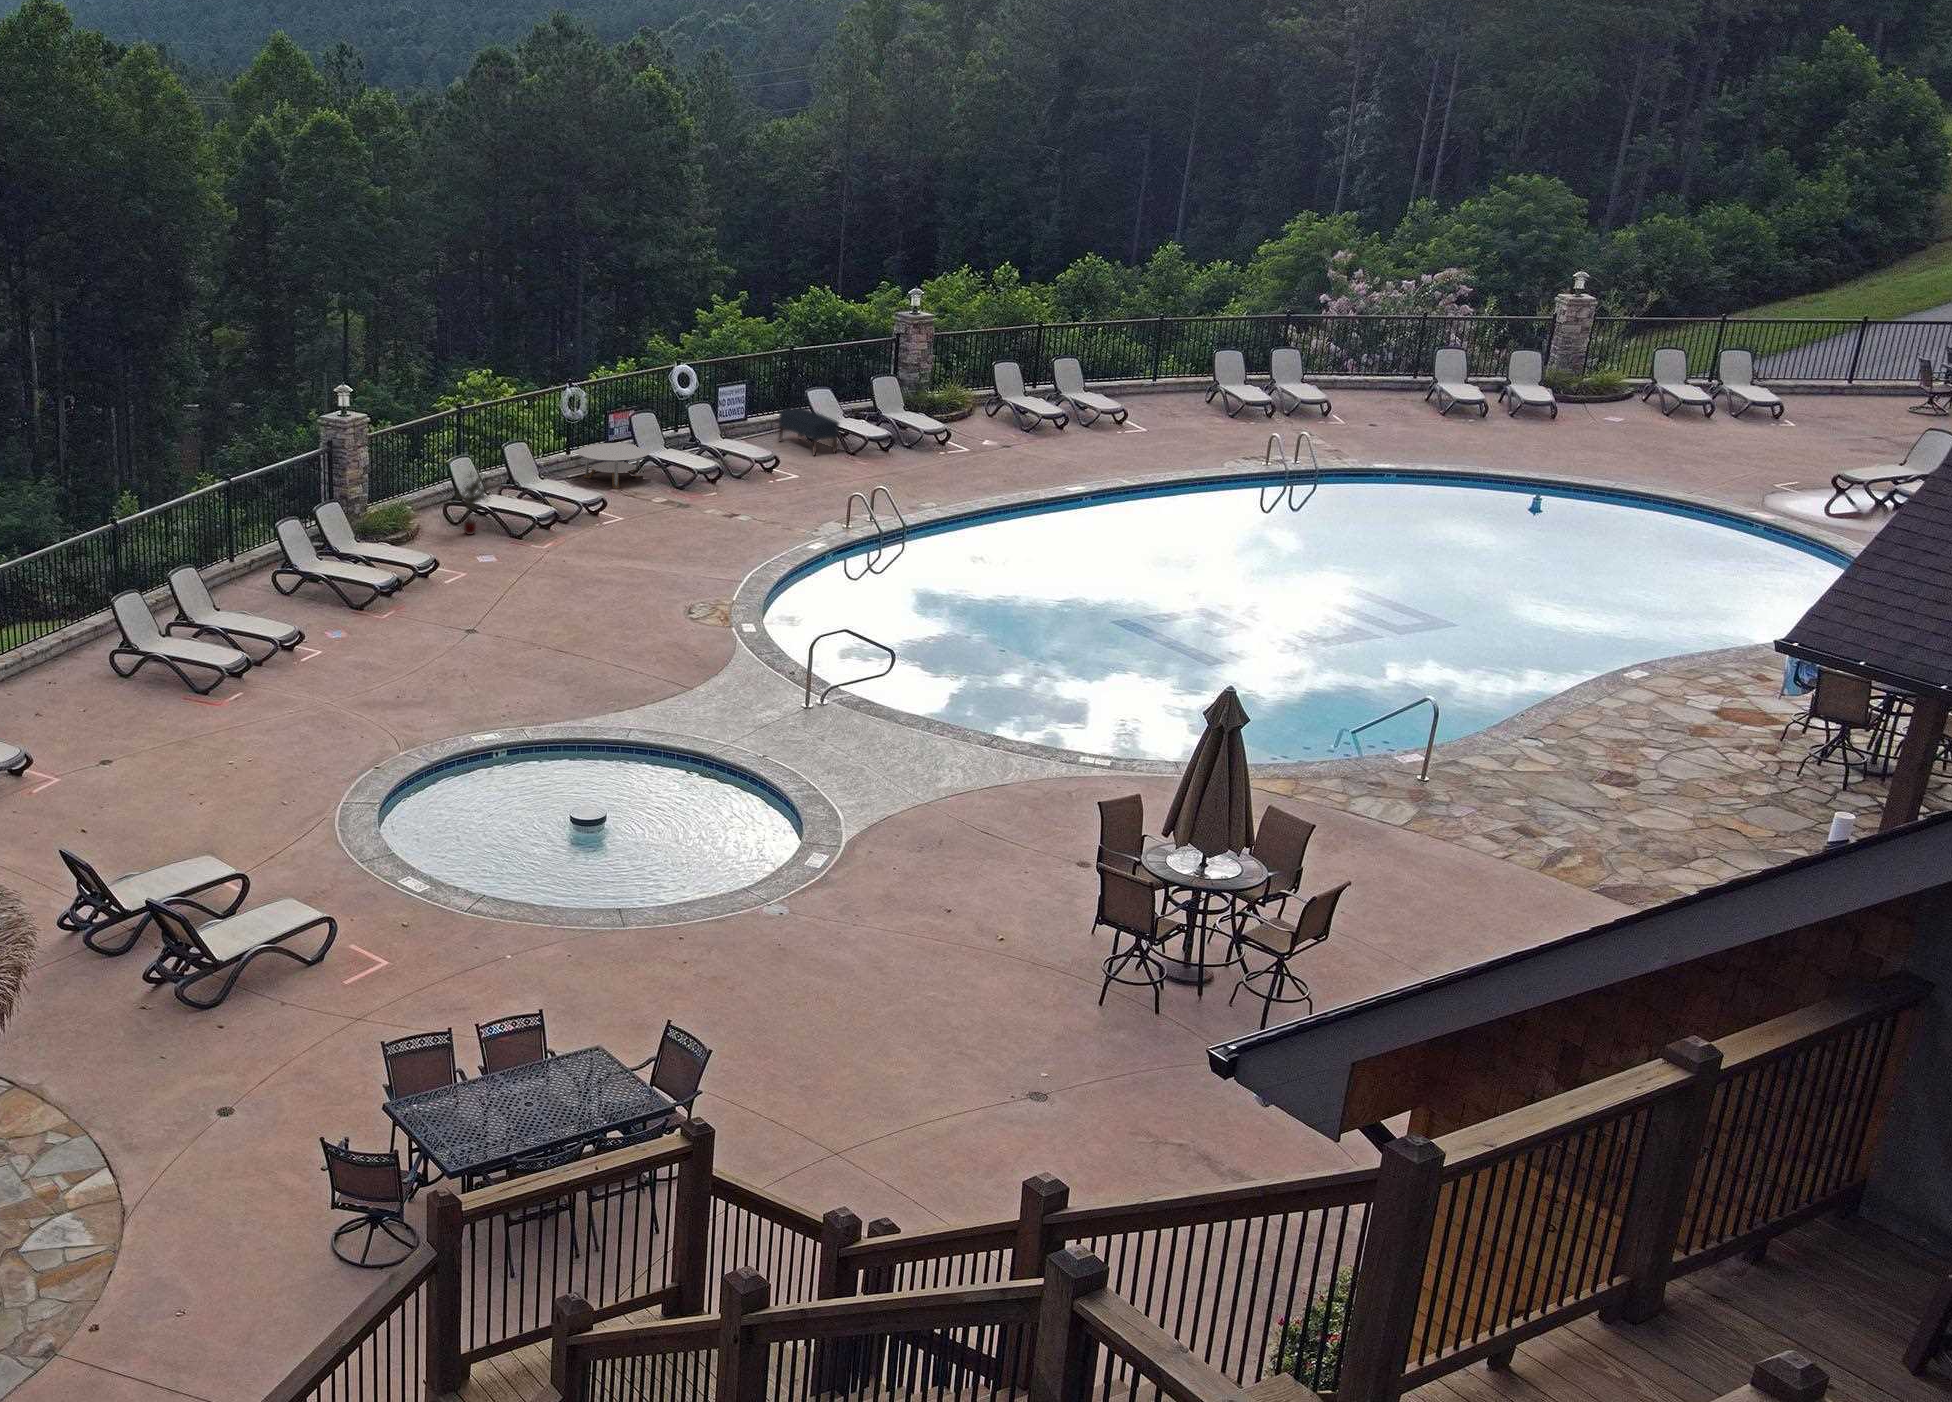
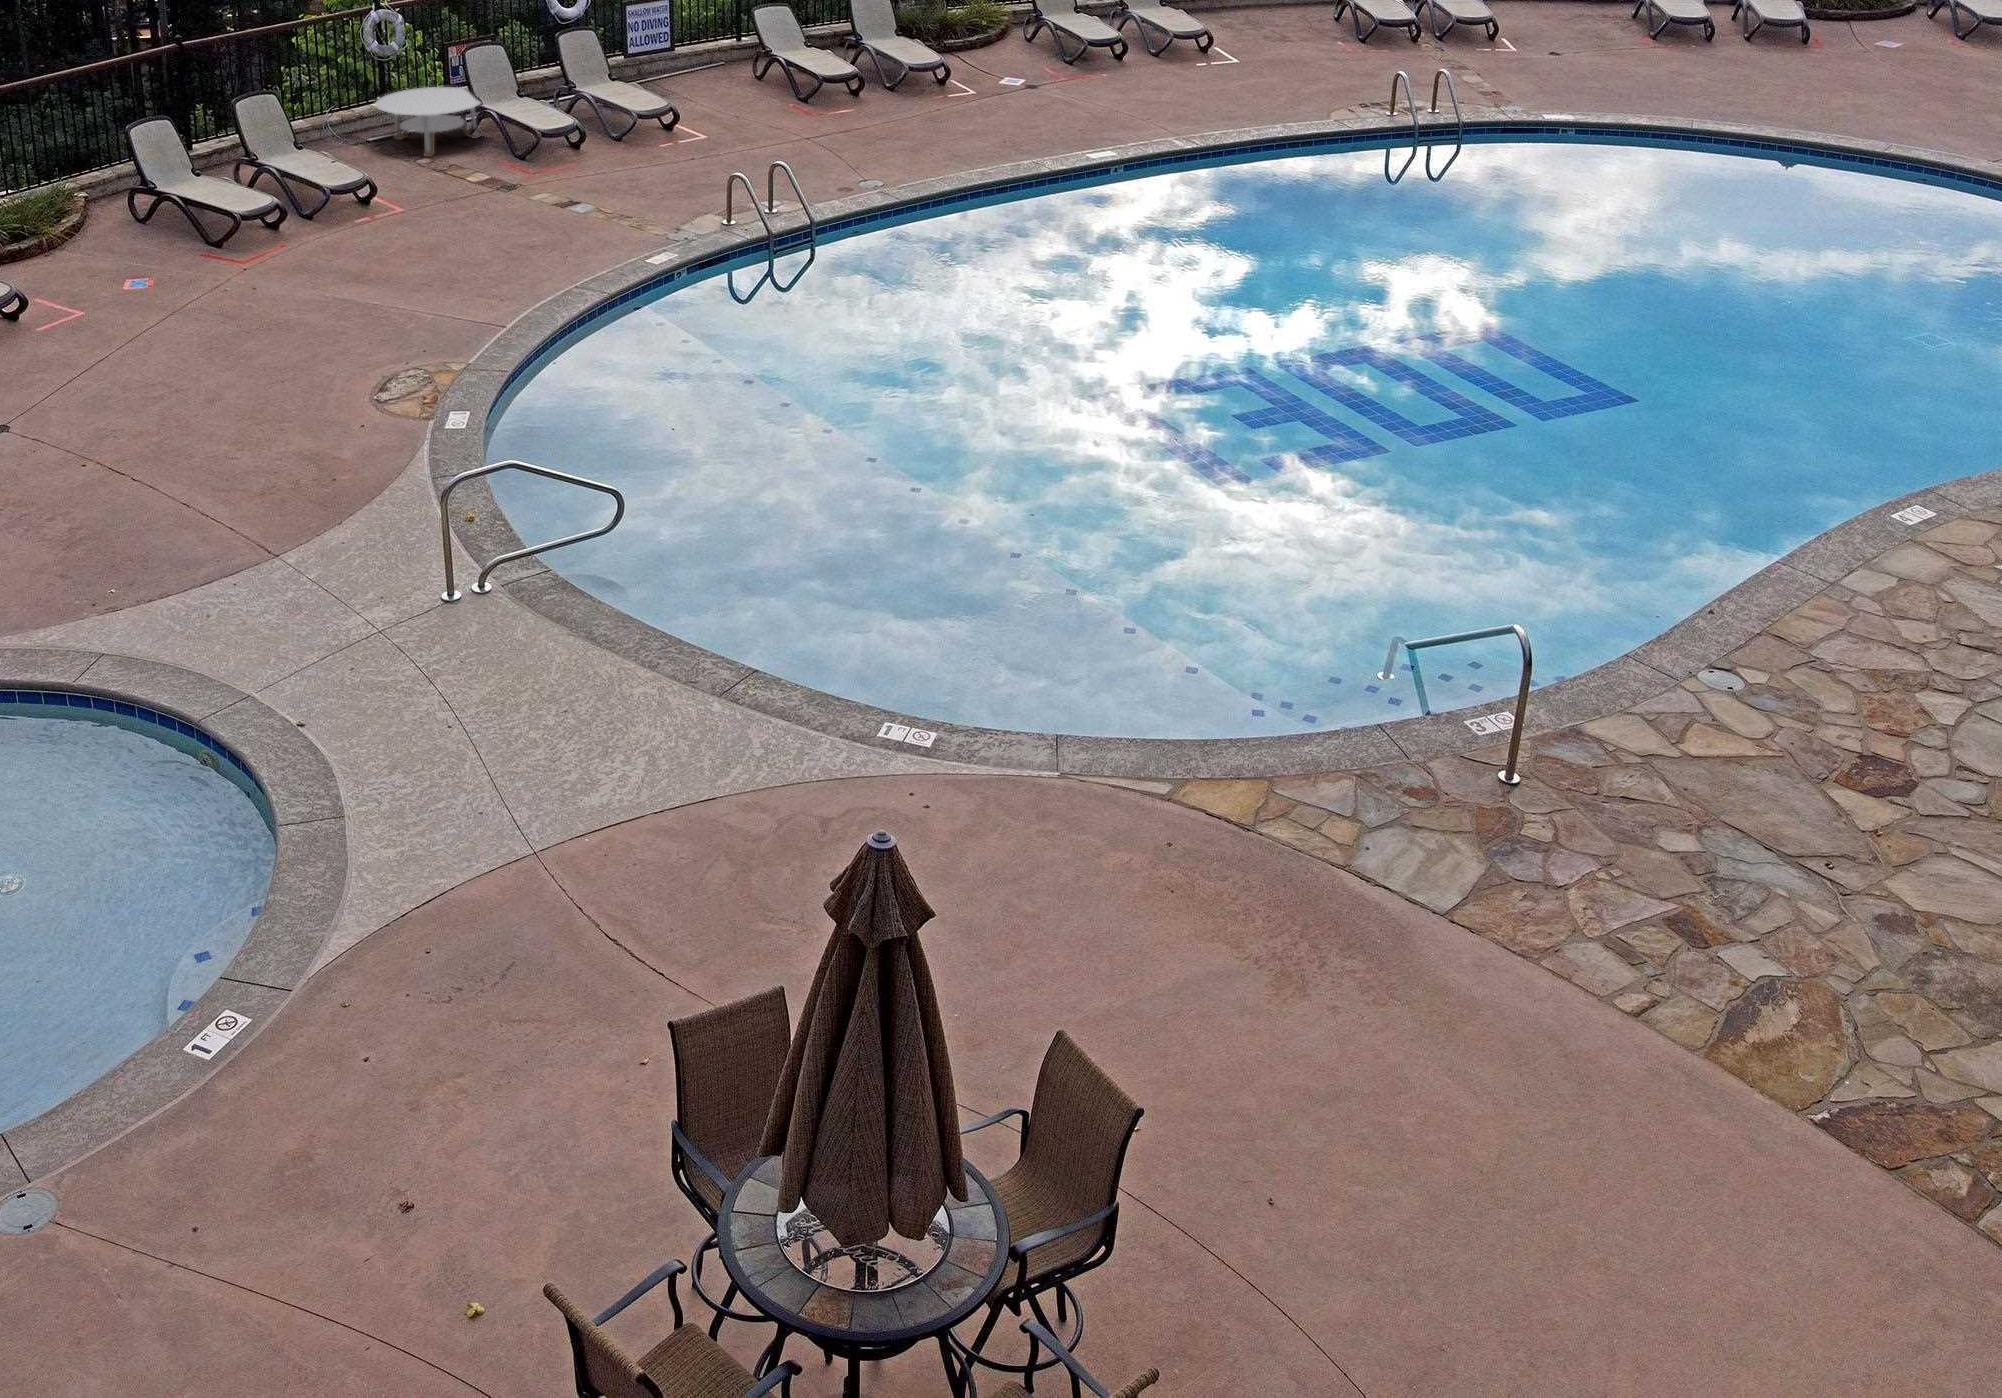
bench: present [779,407,839,455] -> none [710,31,787,103]
potted tree: present [455,473,489,535] -> none [120,141,178,238]

